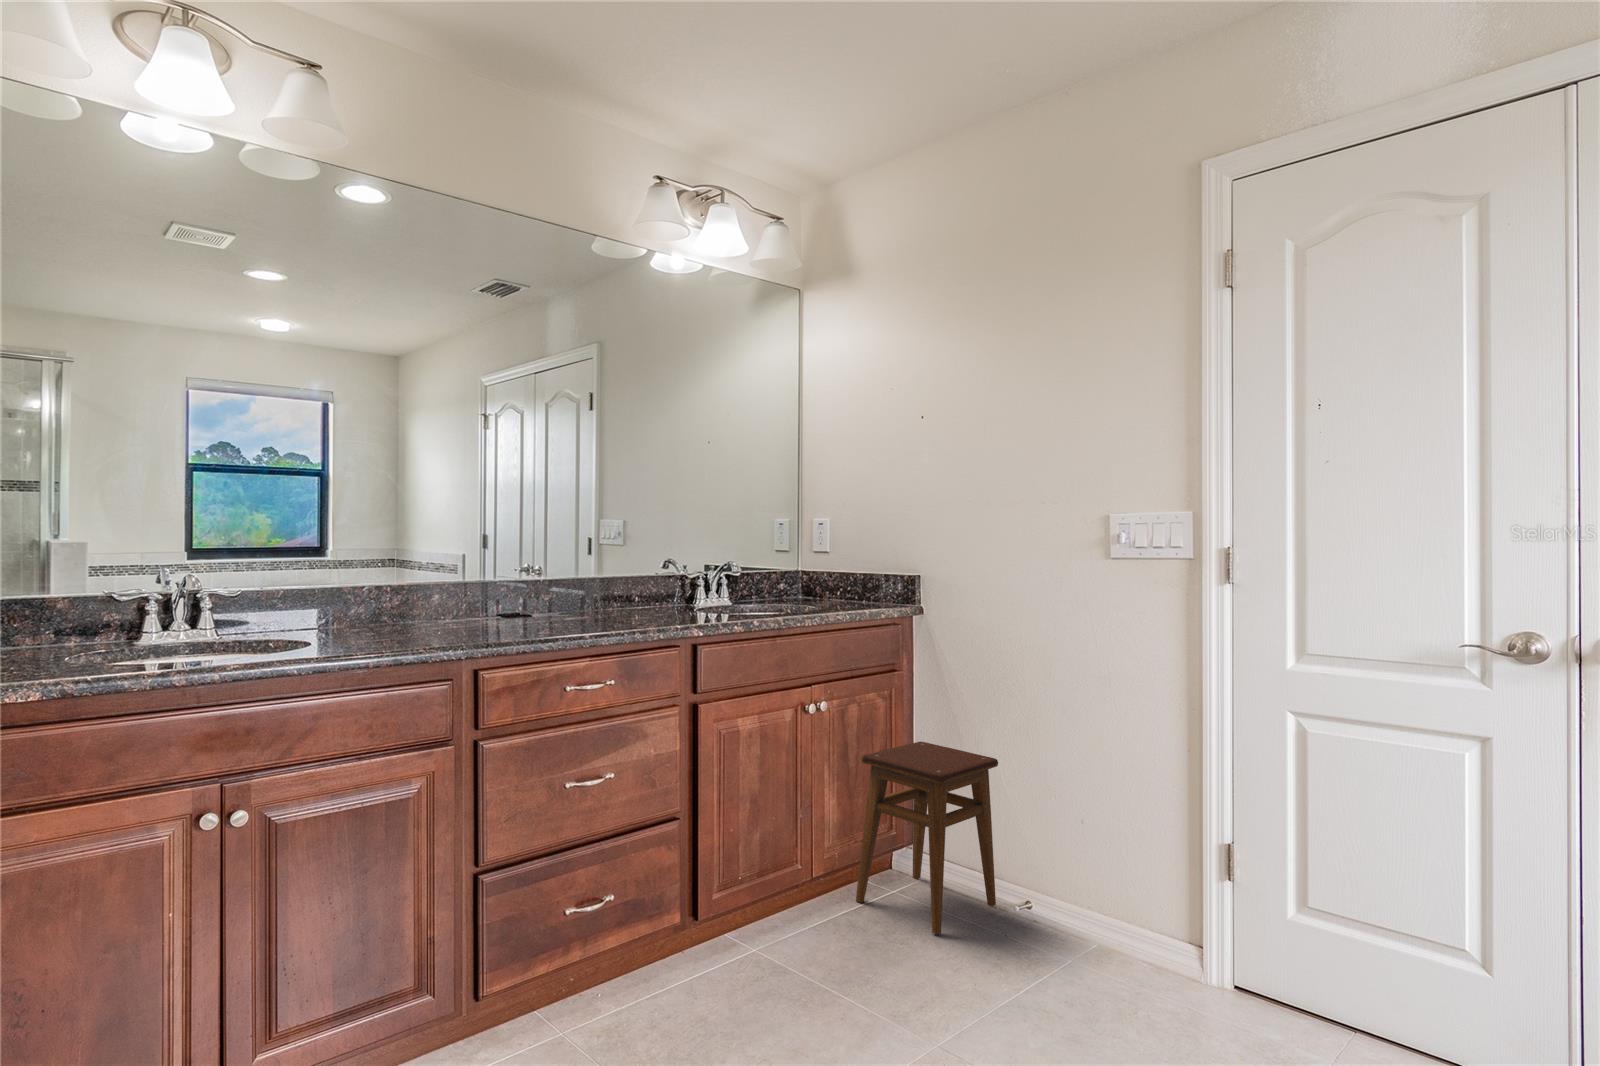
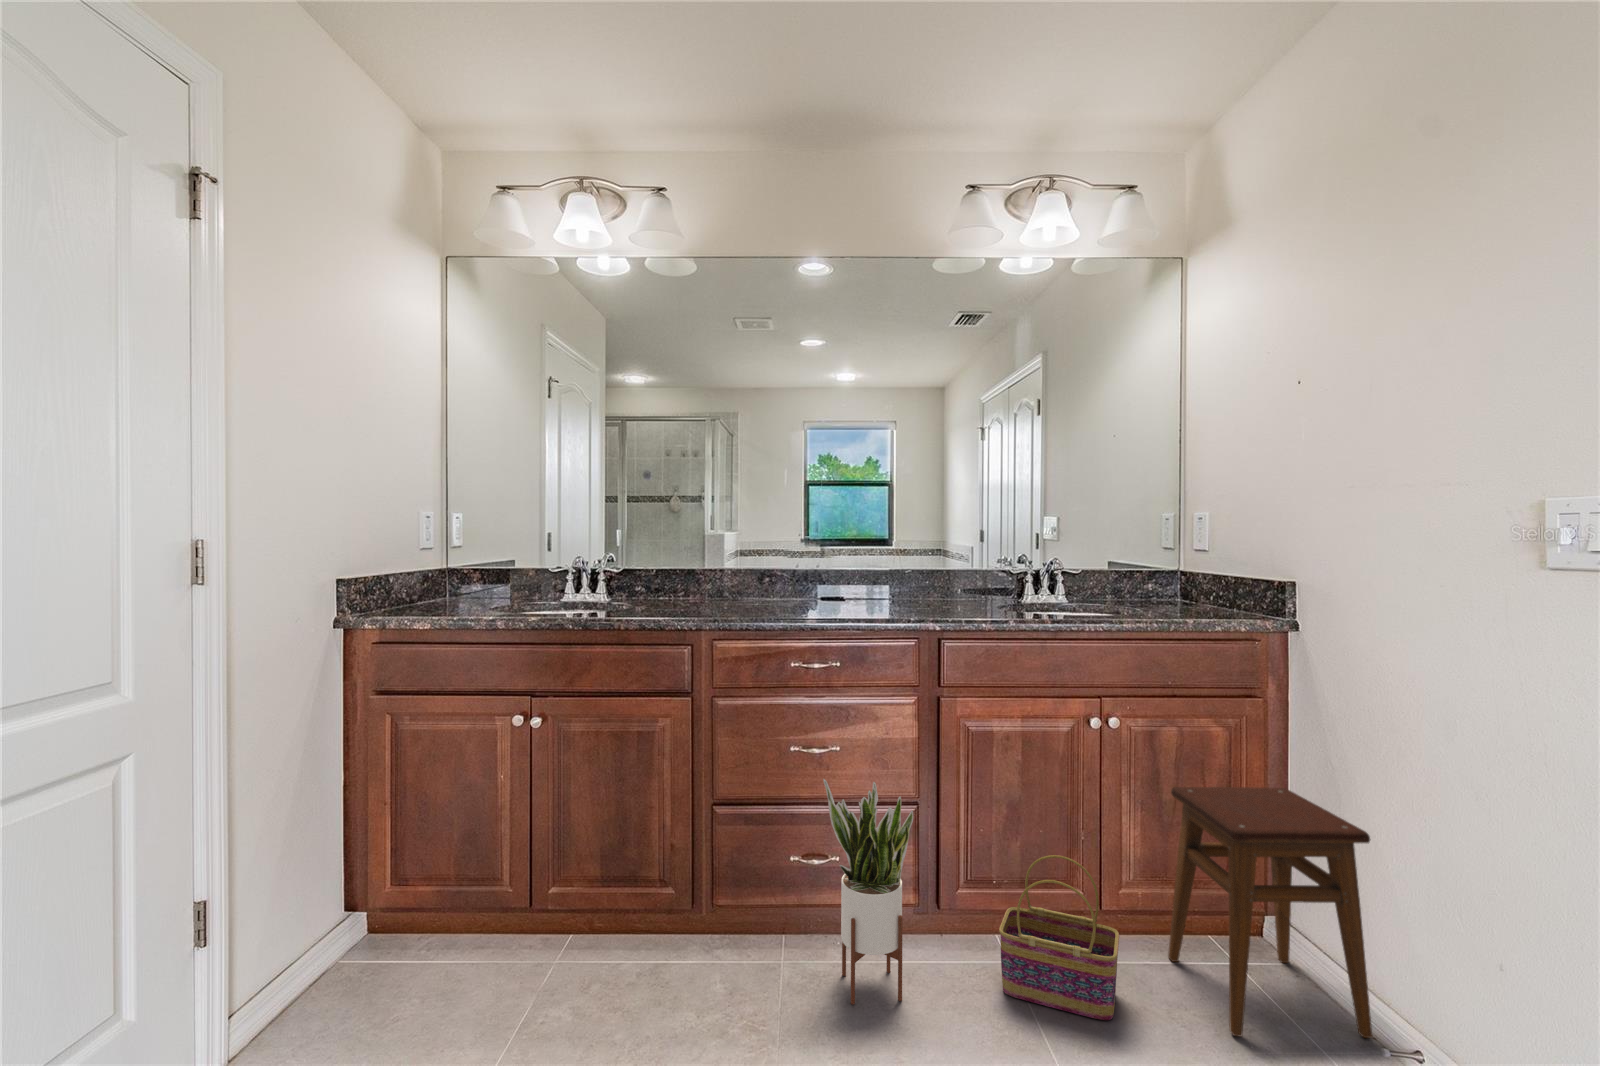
potted plant: none [637,798,721,1032] -> present [823,779,914,1004]
basket: none [765,833,871,970] -> present [999,855,1119,1020]

